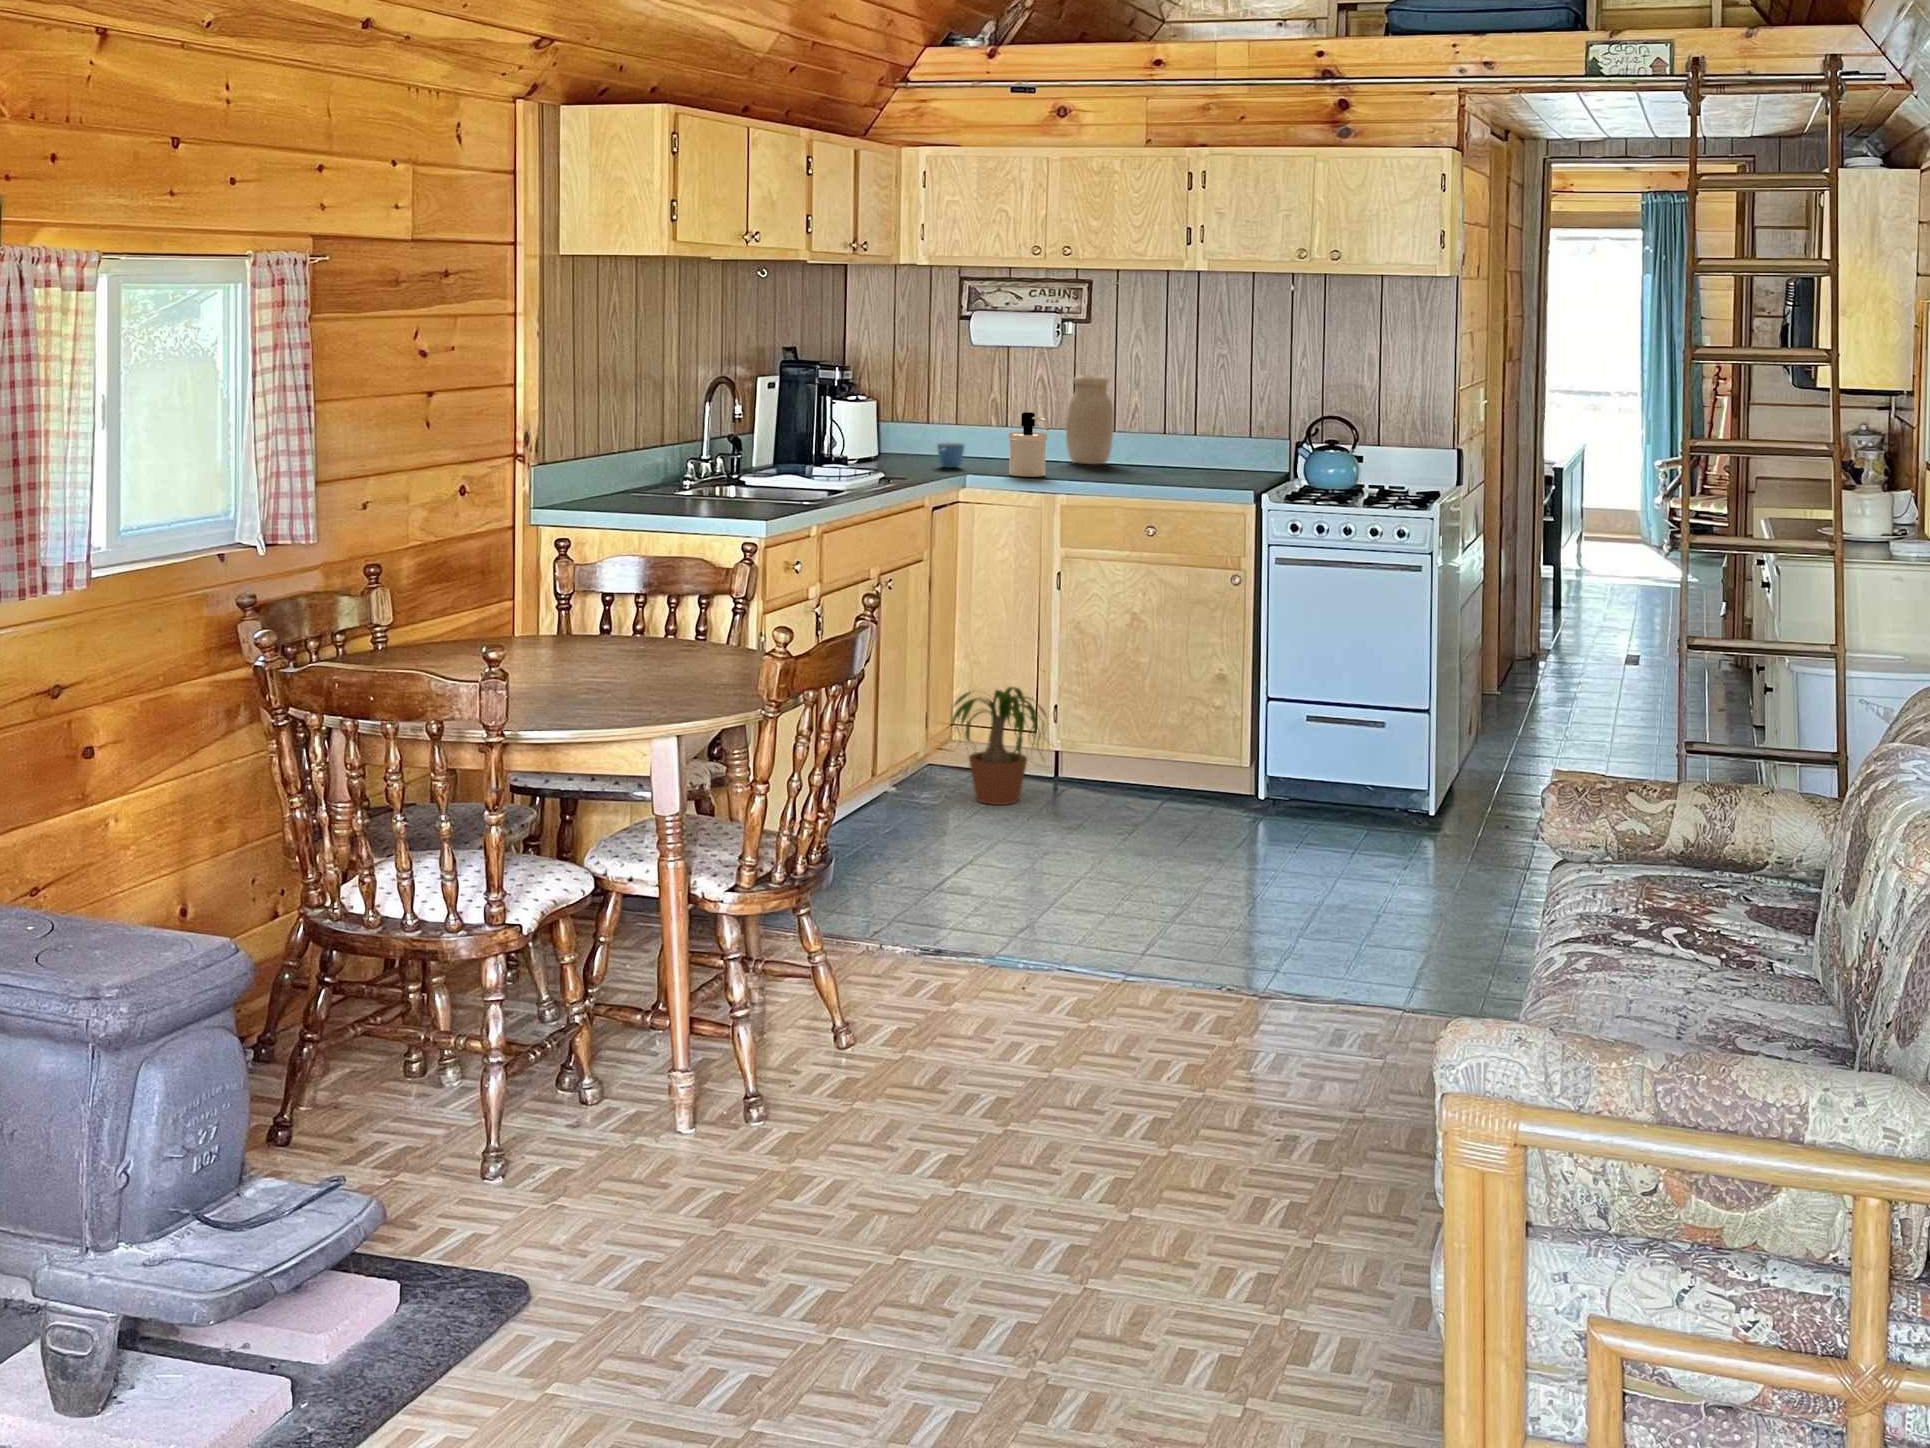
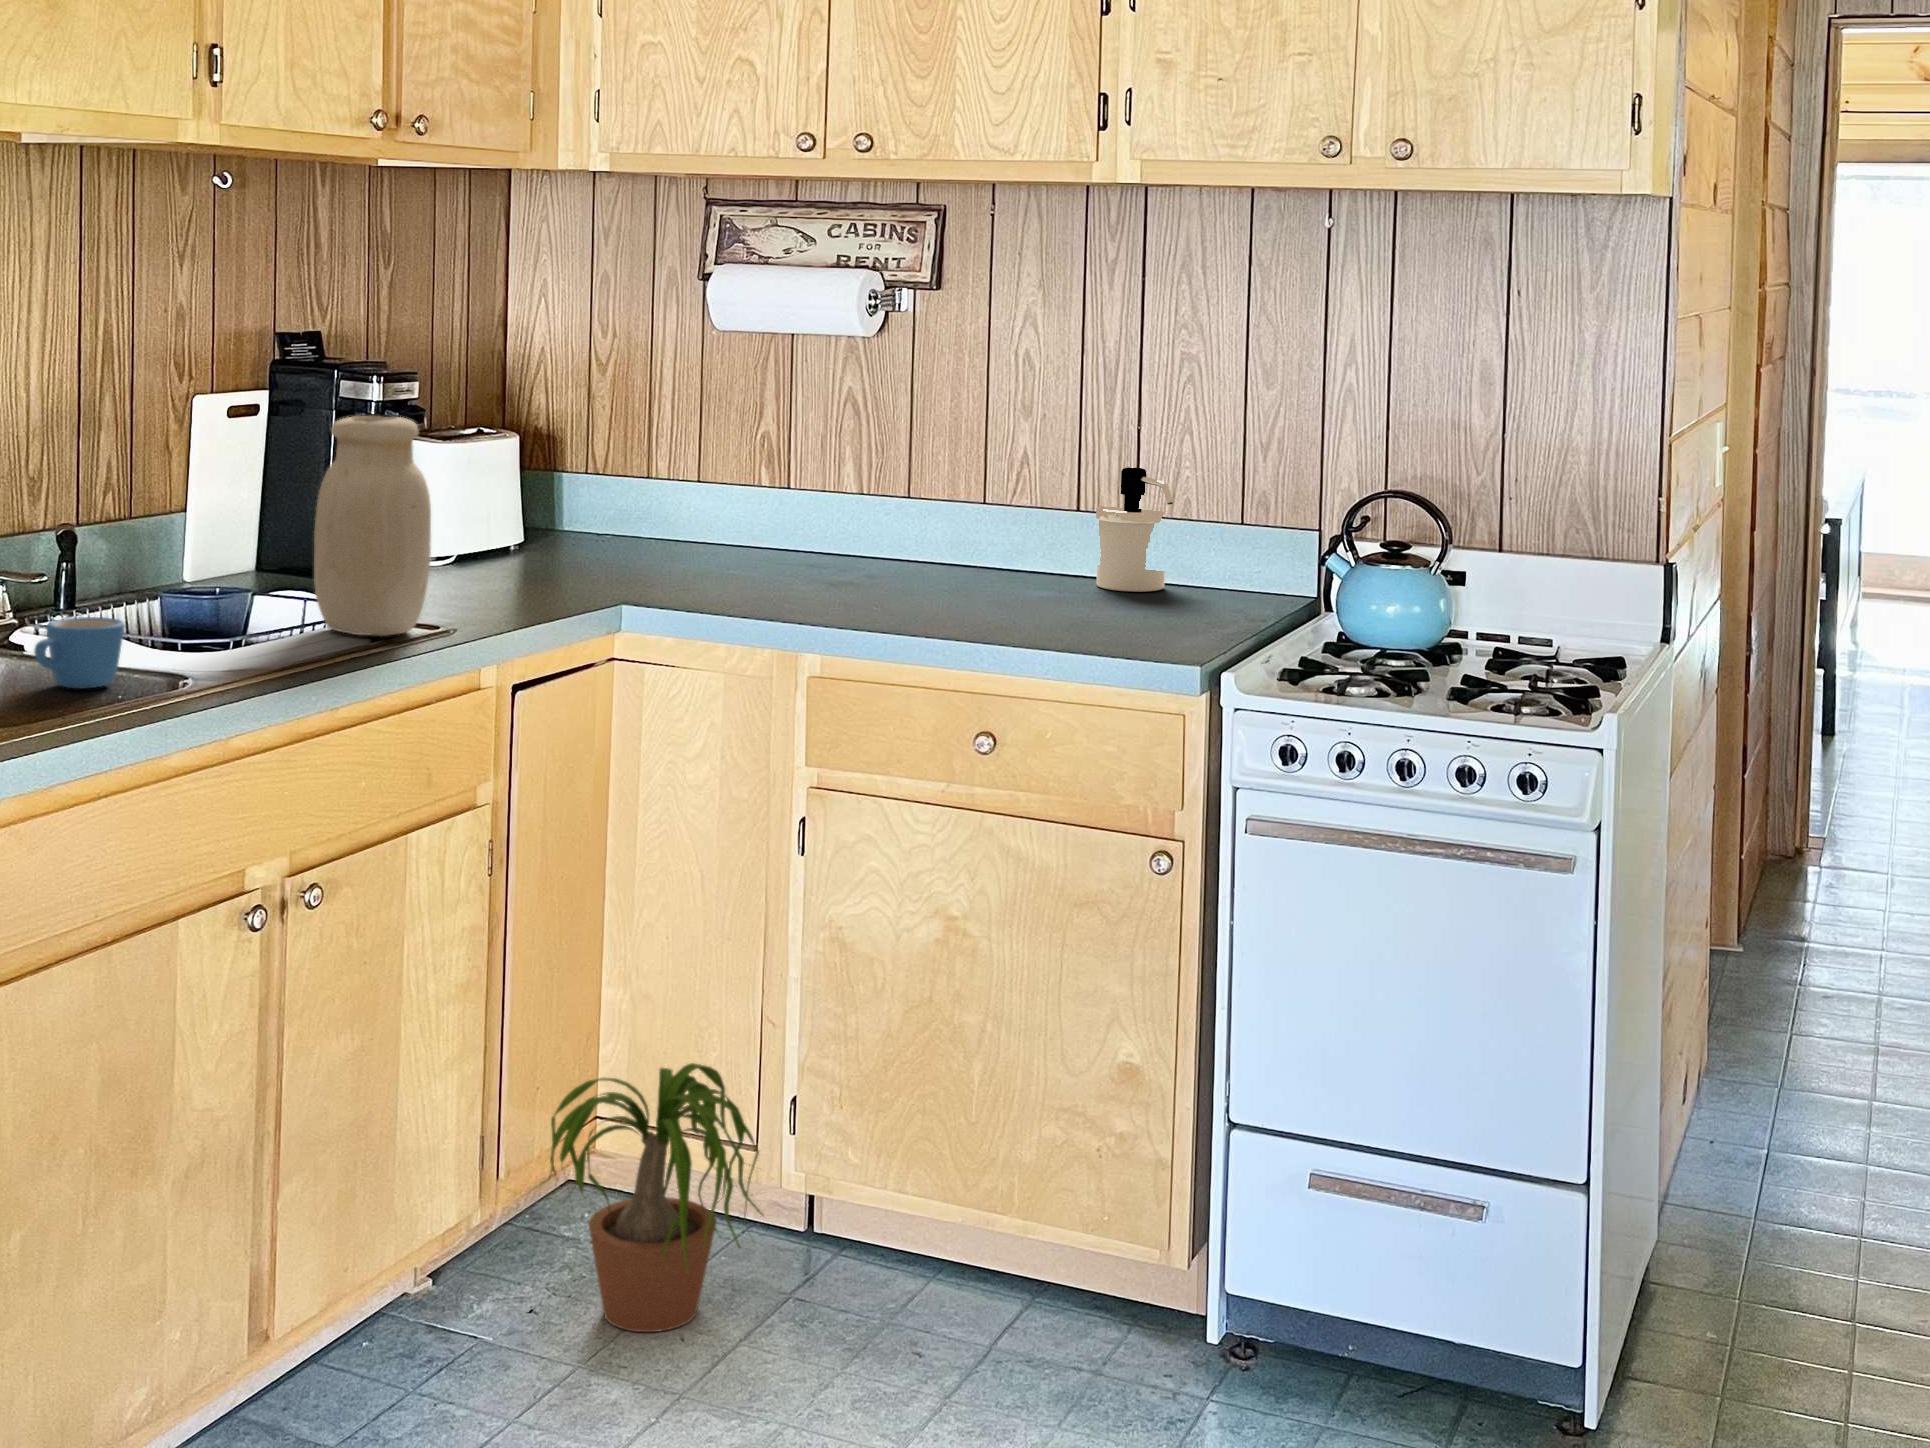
jar: present [1066,375,1113,464] -> present [314,416,431,636]
soap dispenser: present [1009,412,1049,477] -> present [1096,467,1173,592]
mug: present [937,442,964,468] -> present [34,617,125,689]

